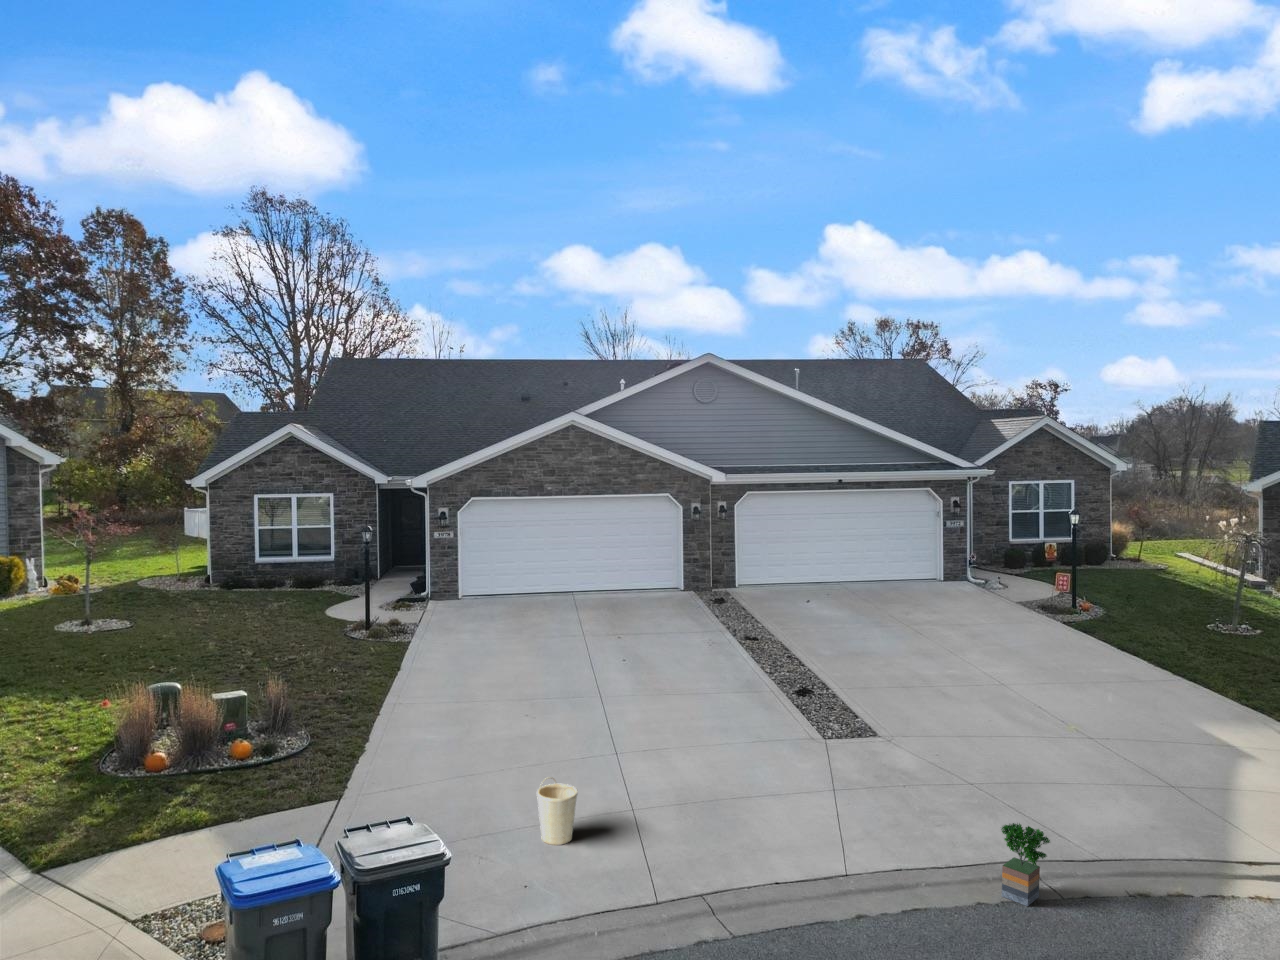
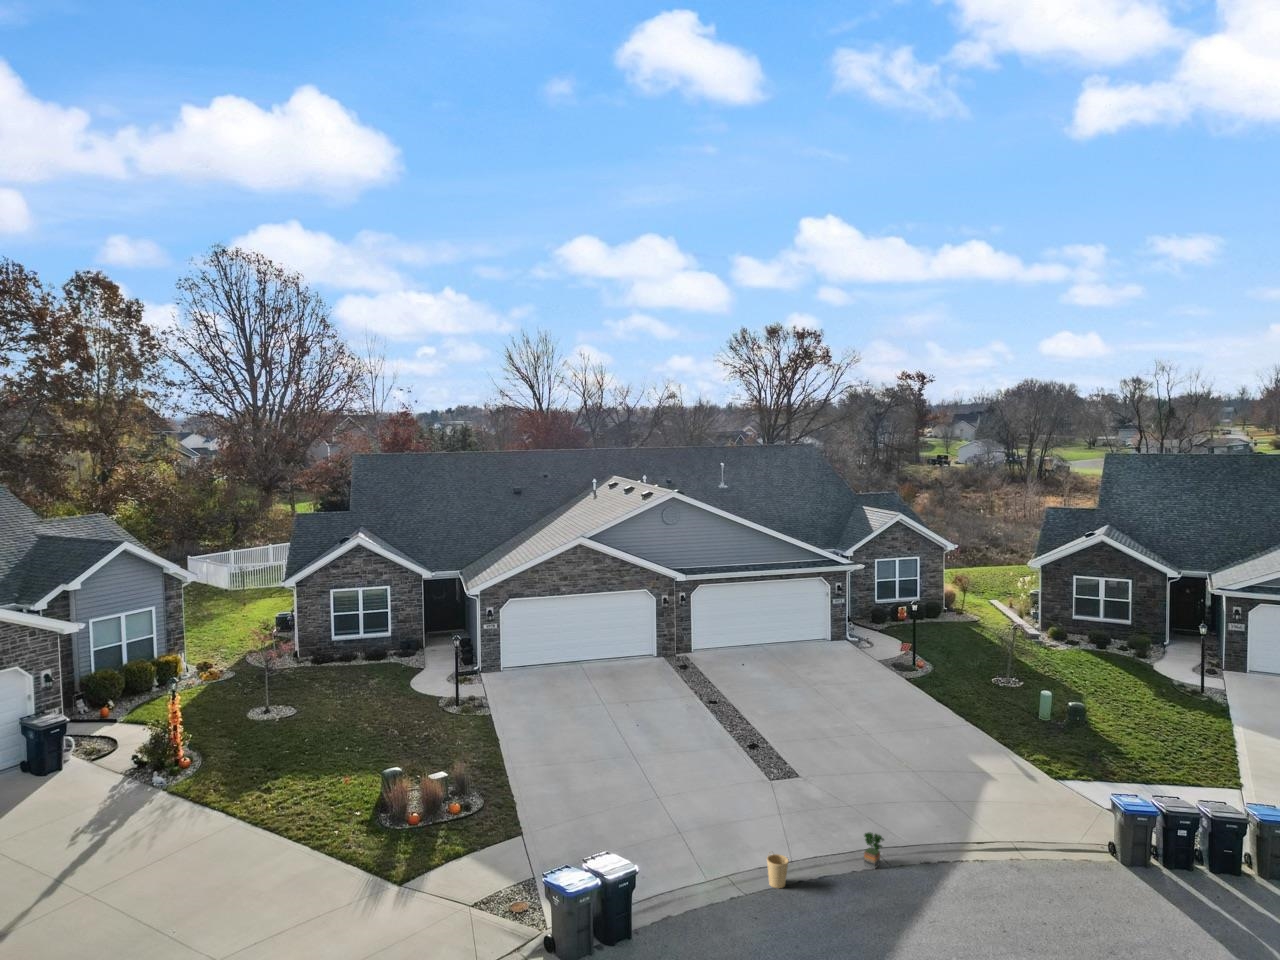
basket: present [537,777,578,845] -> present [767,854,789,888]

